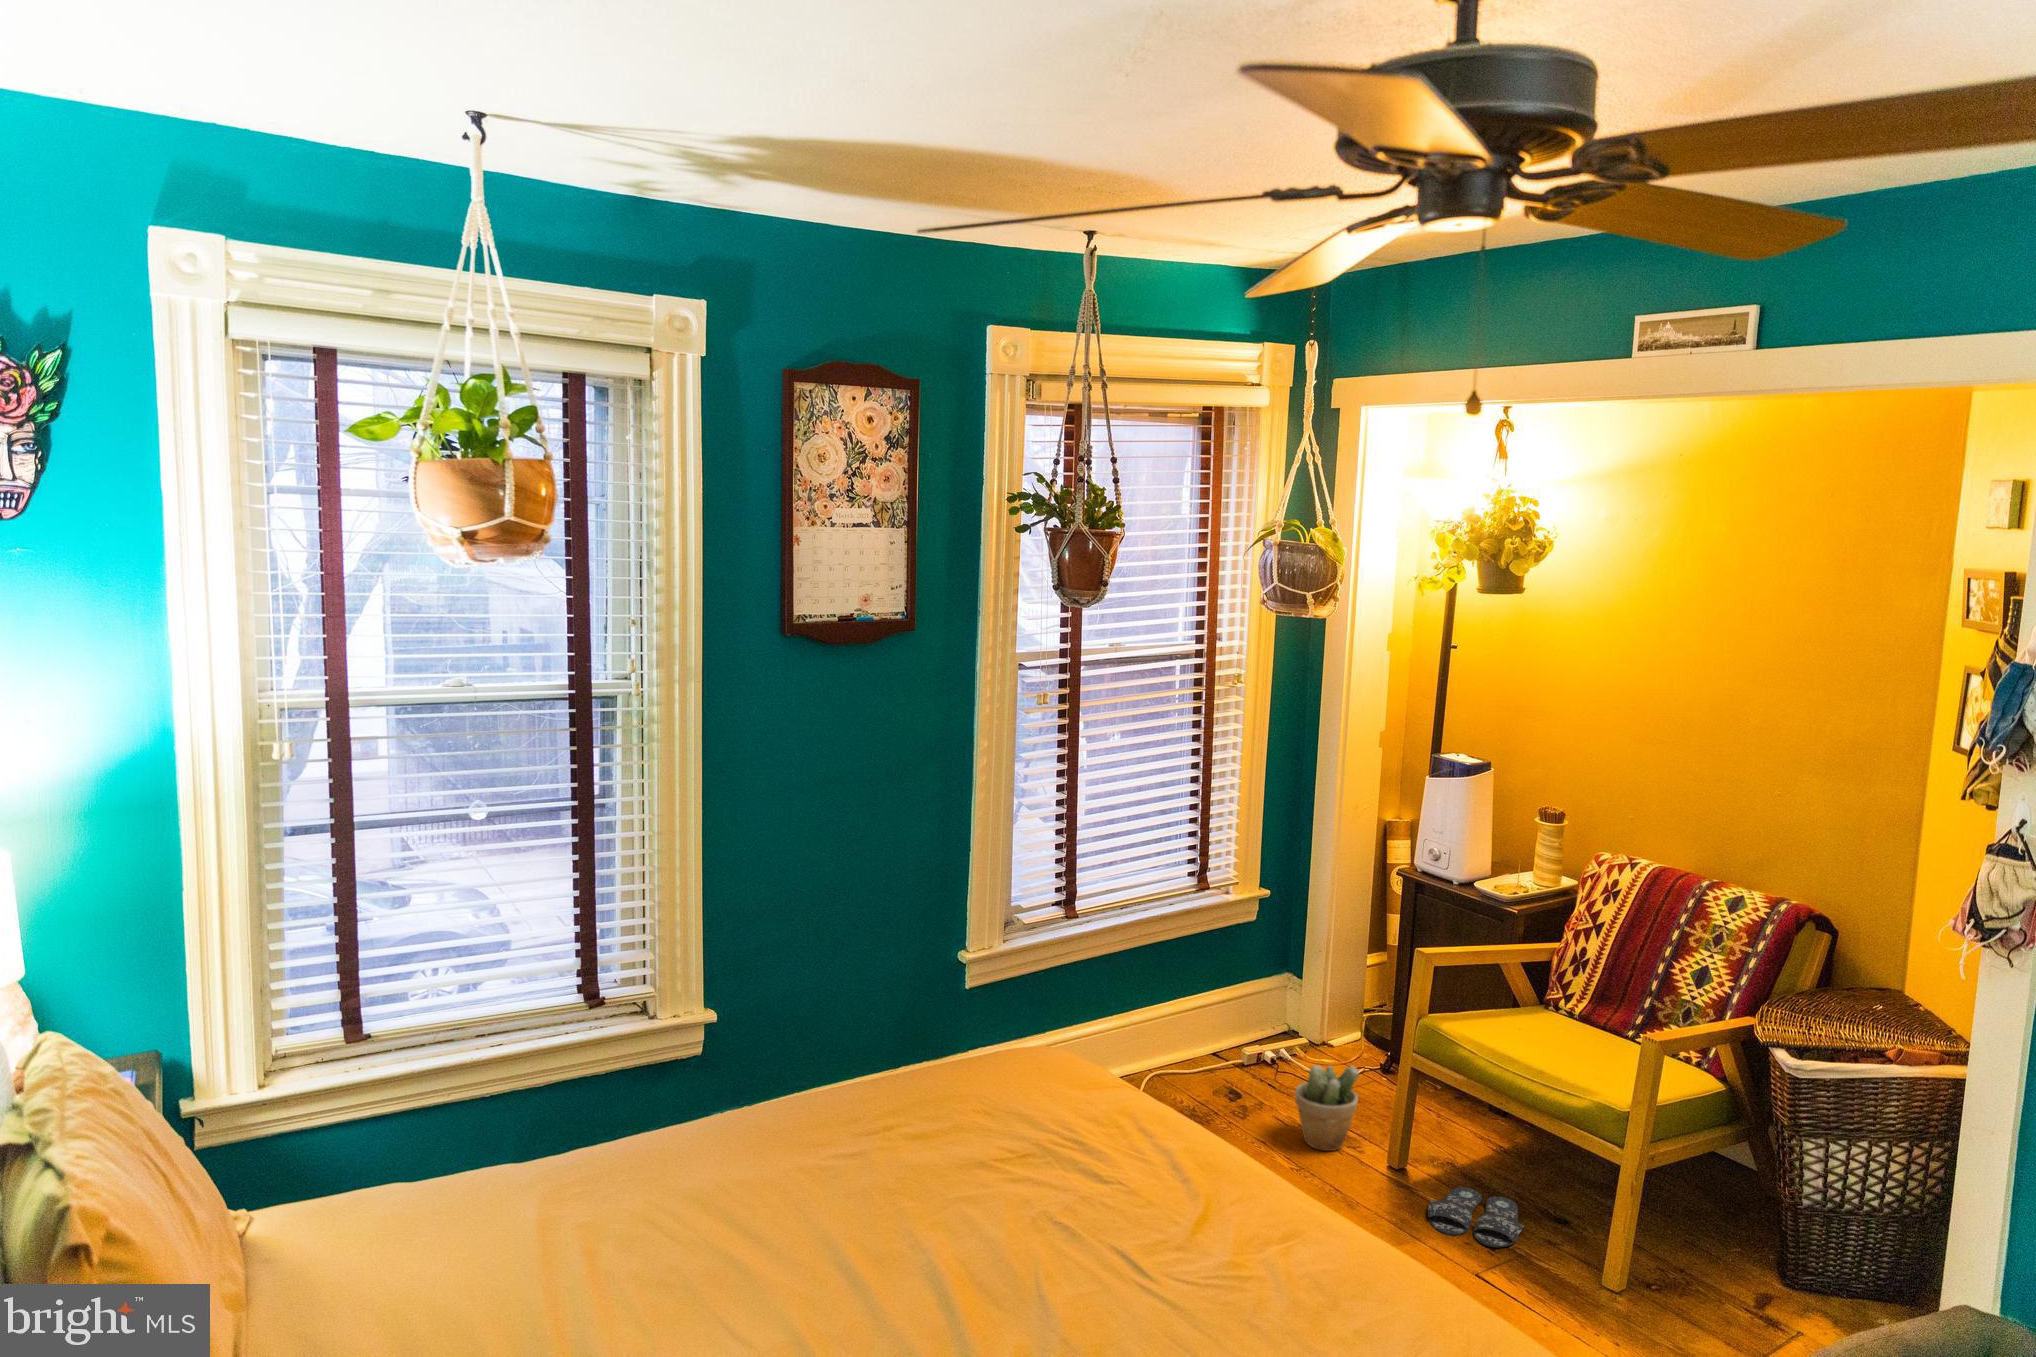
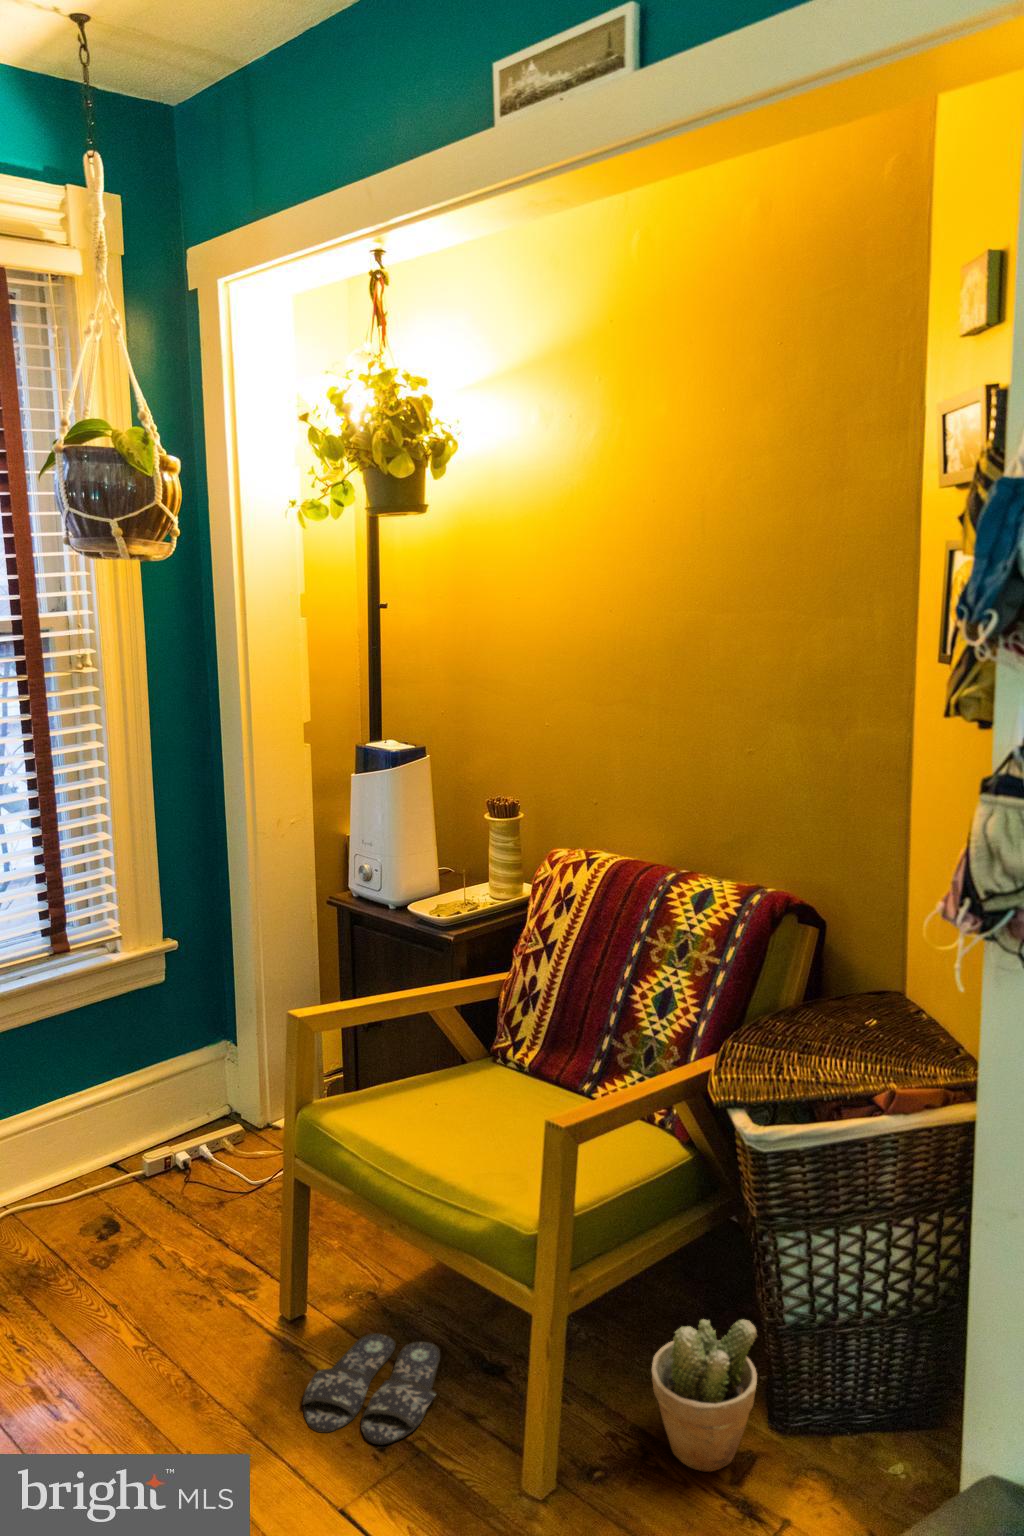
potted plant: present [1295,1066,1359,1151] -> present [652,1319,757,1472]

